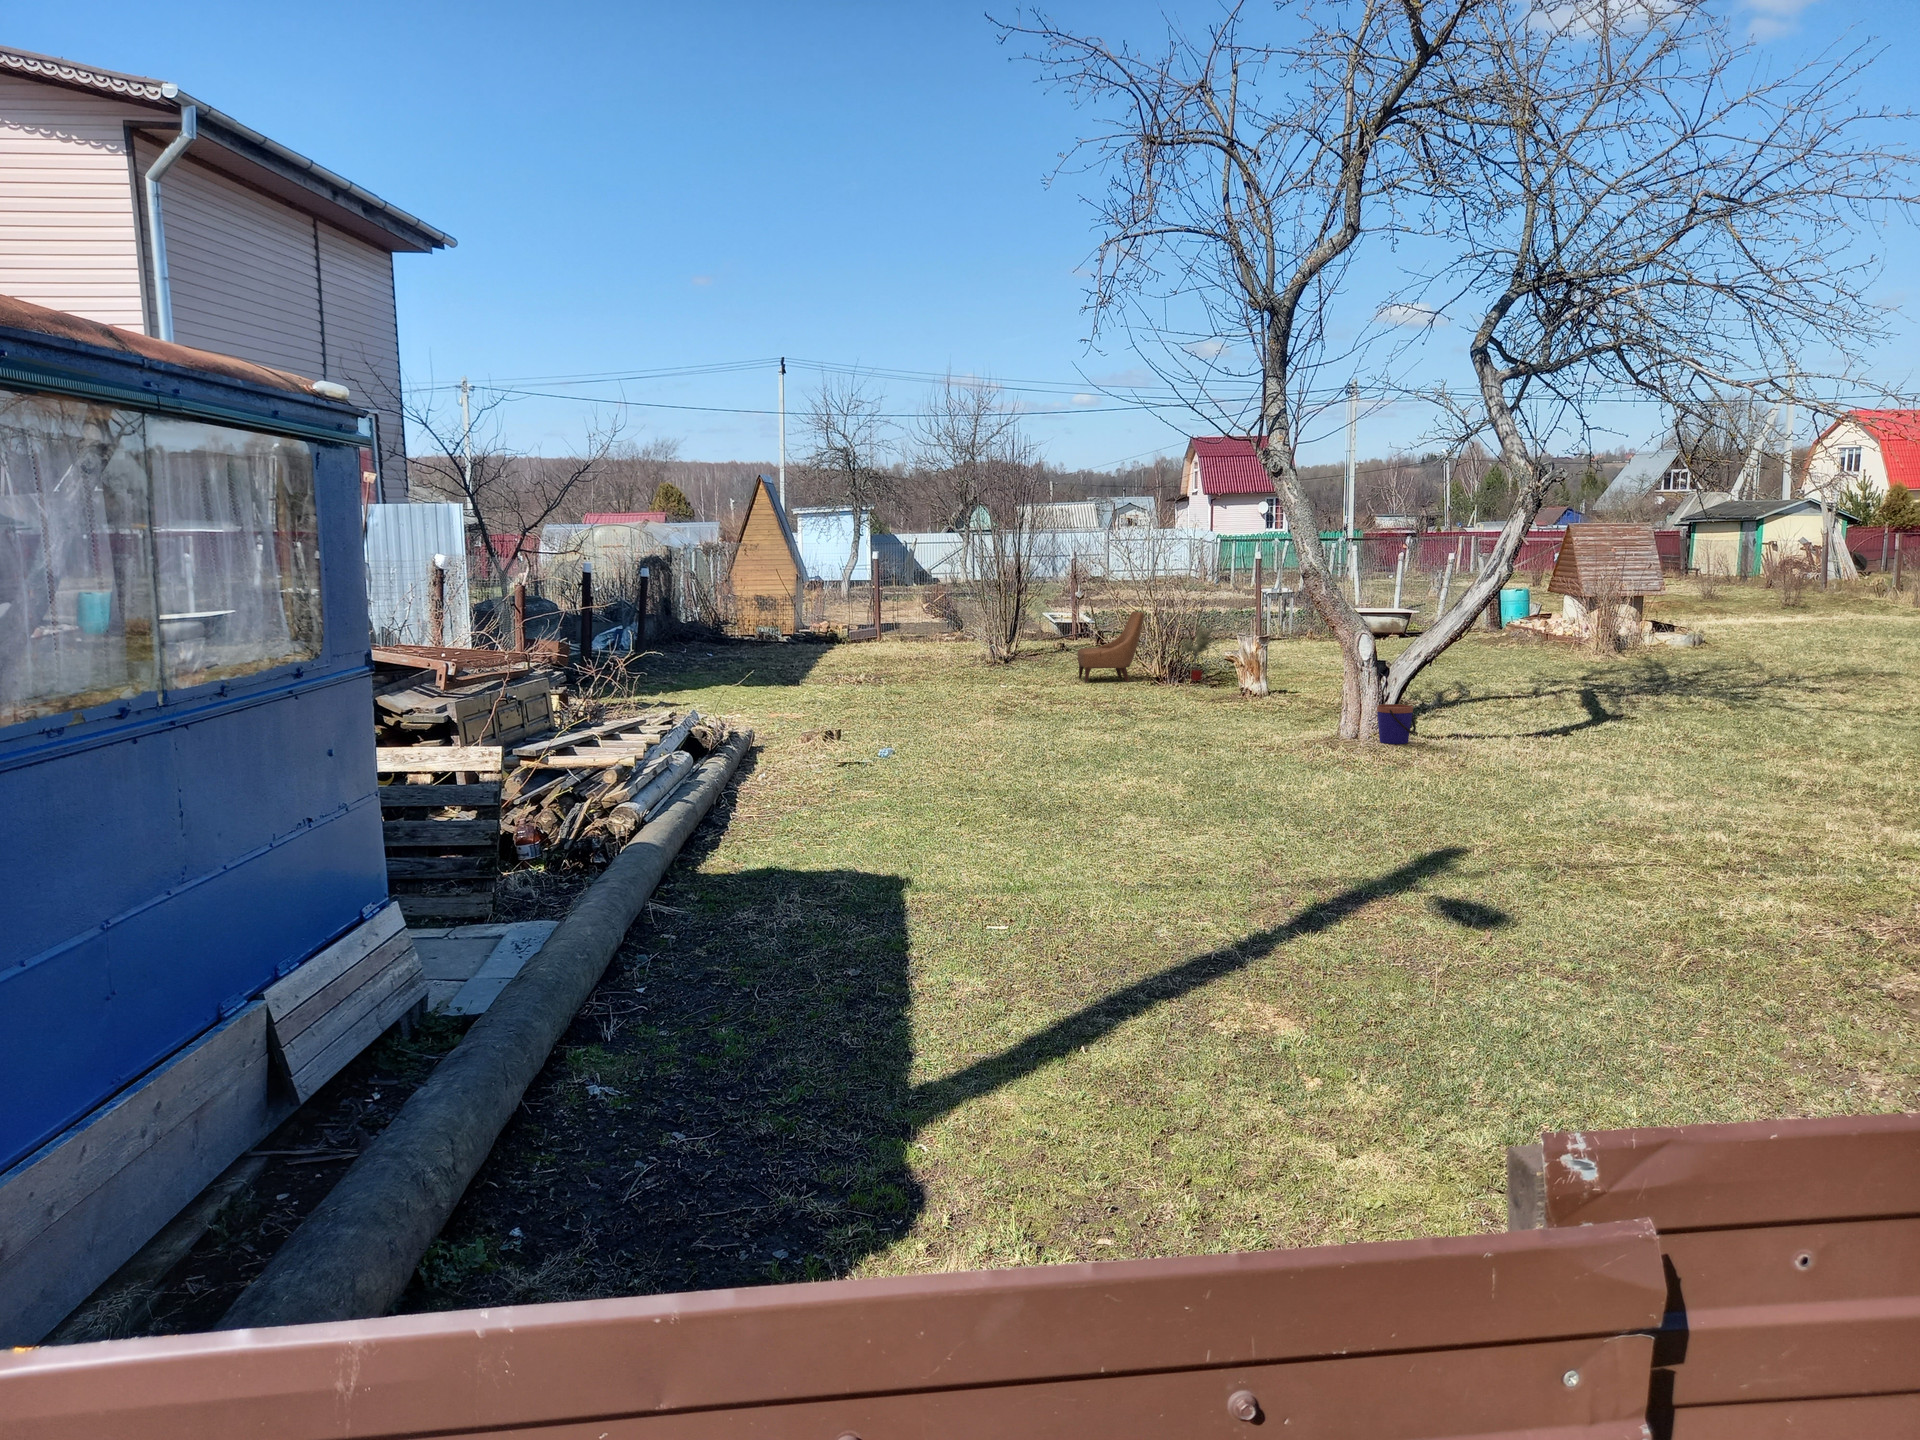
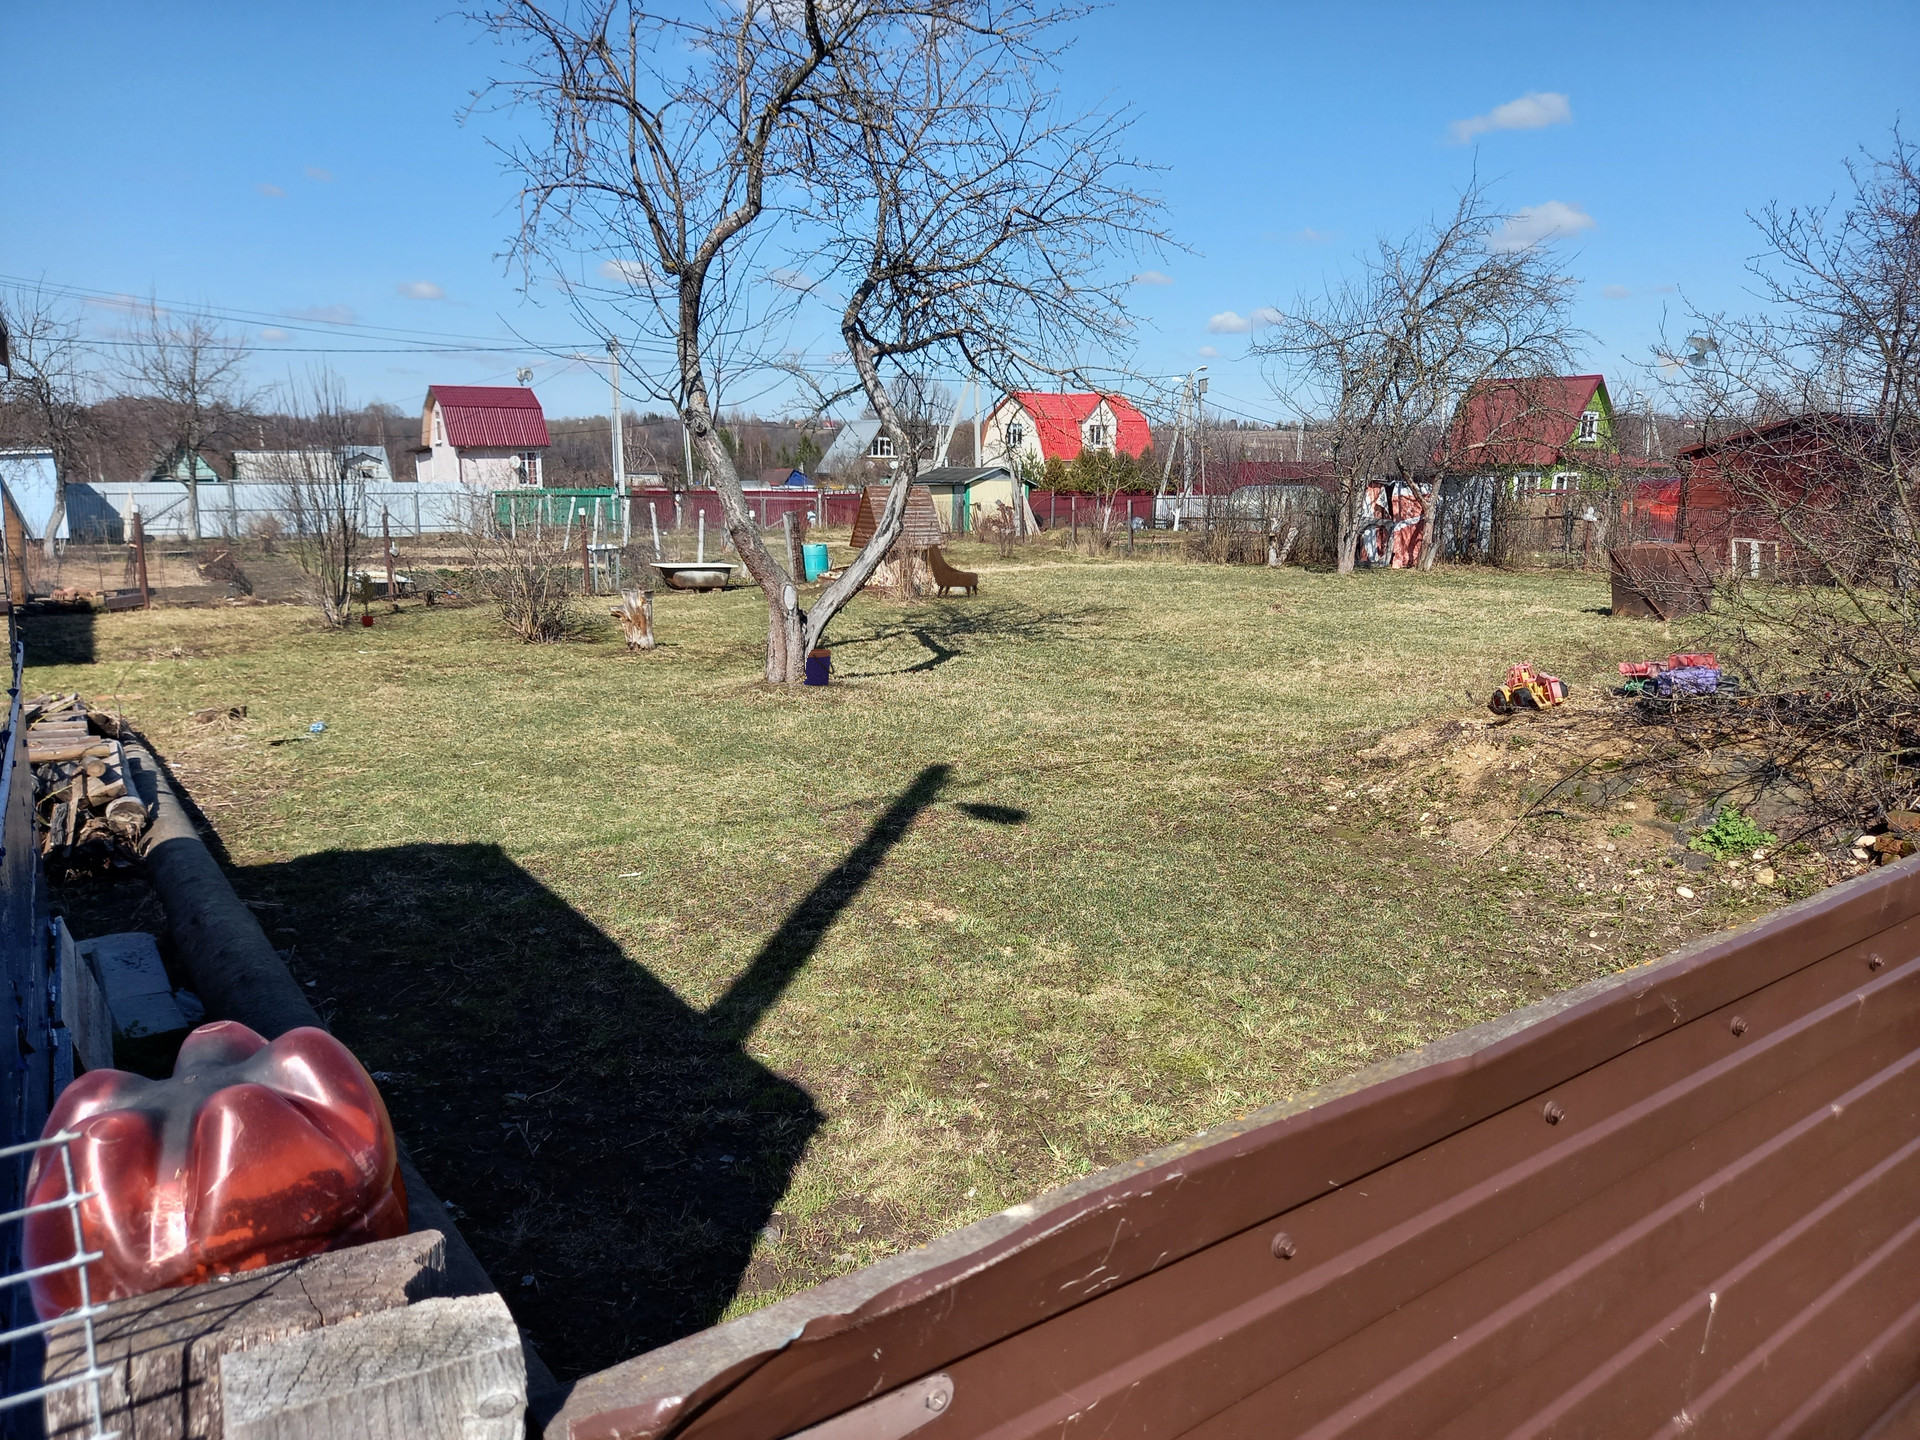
chair: present [1077,611,1144,683] -> present [929,545,978,598]
potted tree: present [1179,621,1214,681] -> present [348,570,377,627]

